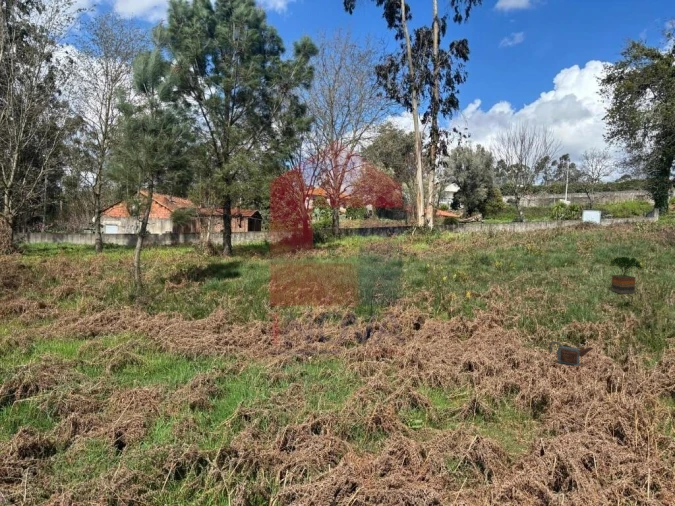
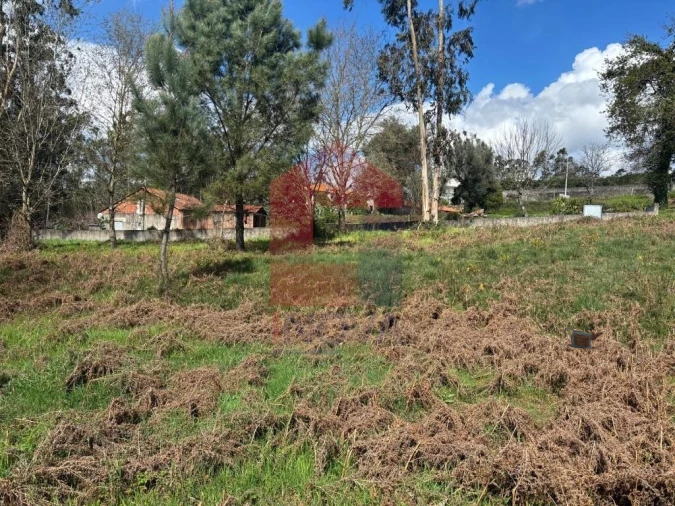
potted tree: present [610,257,643,294] -> none [615,251,647,286]

